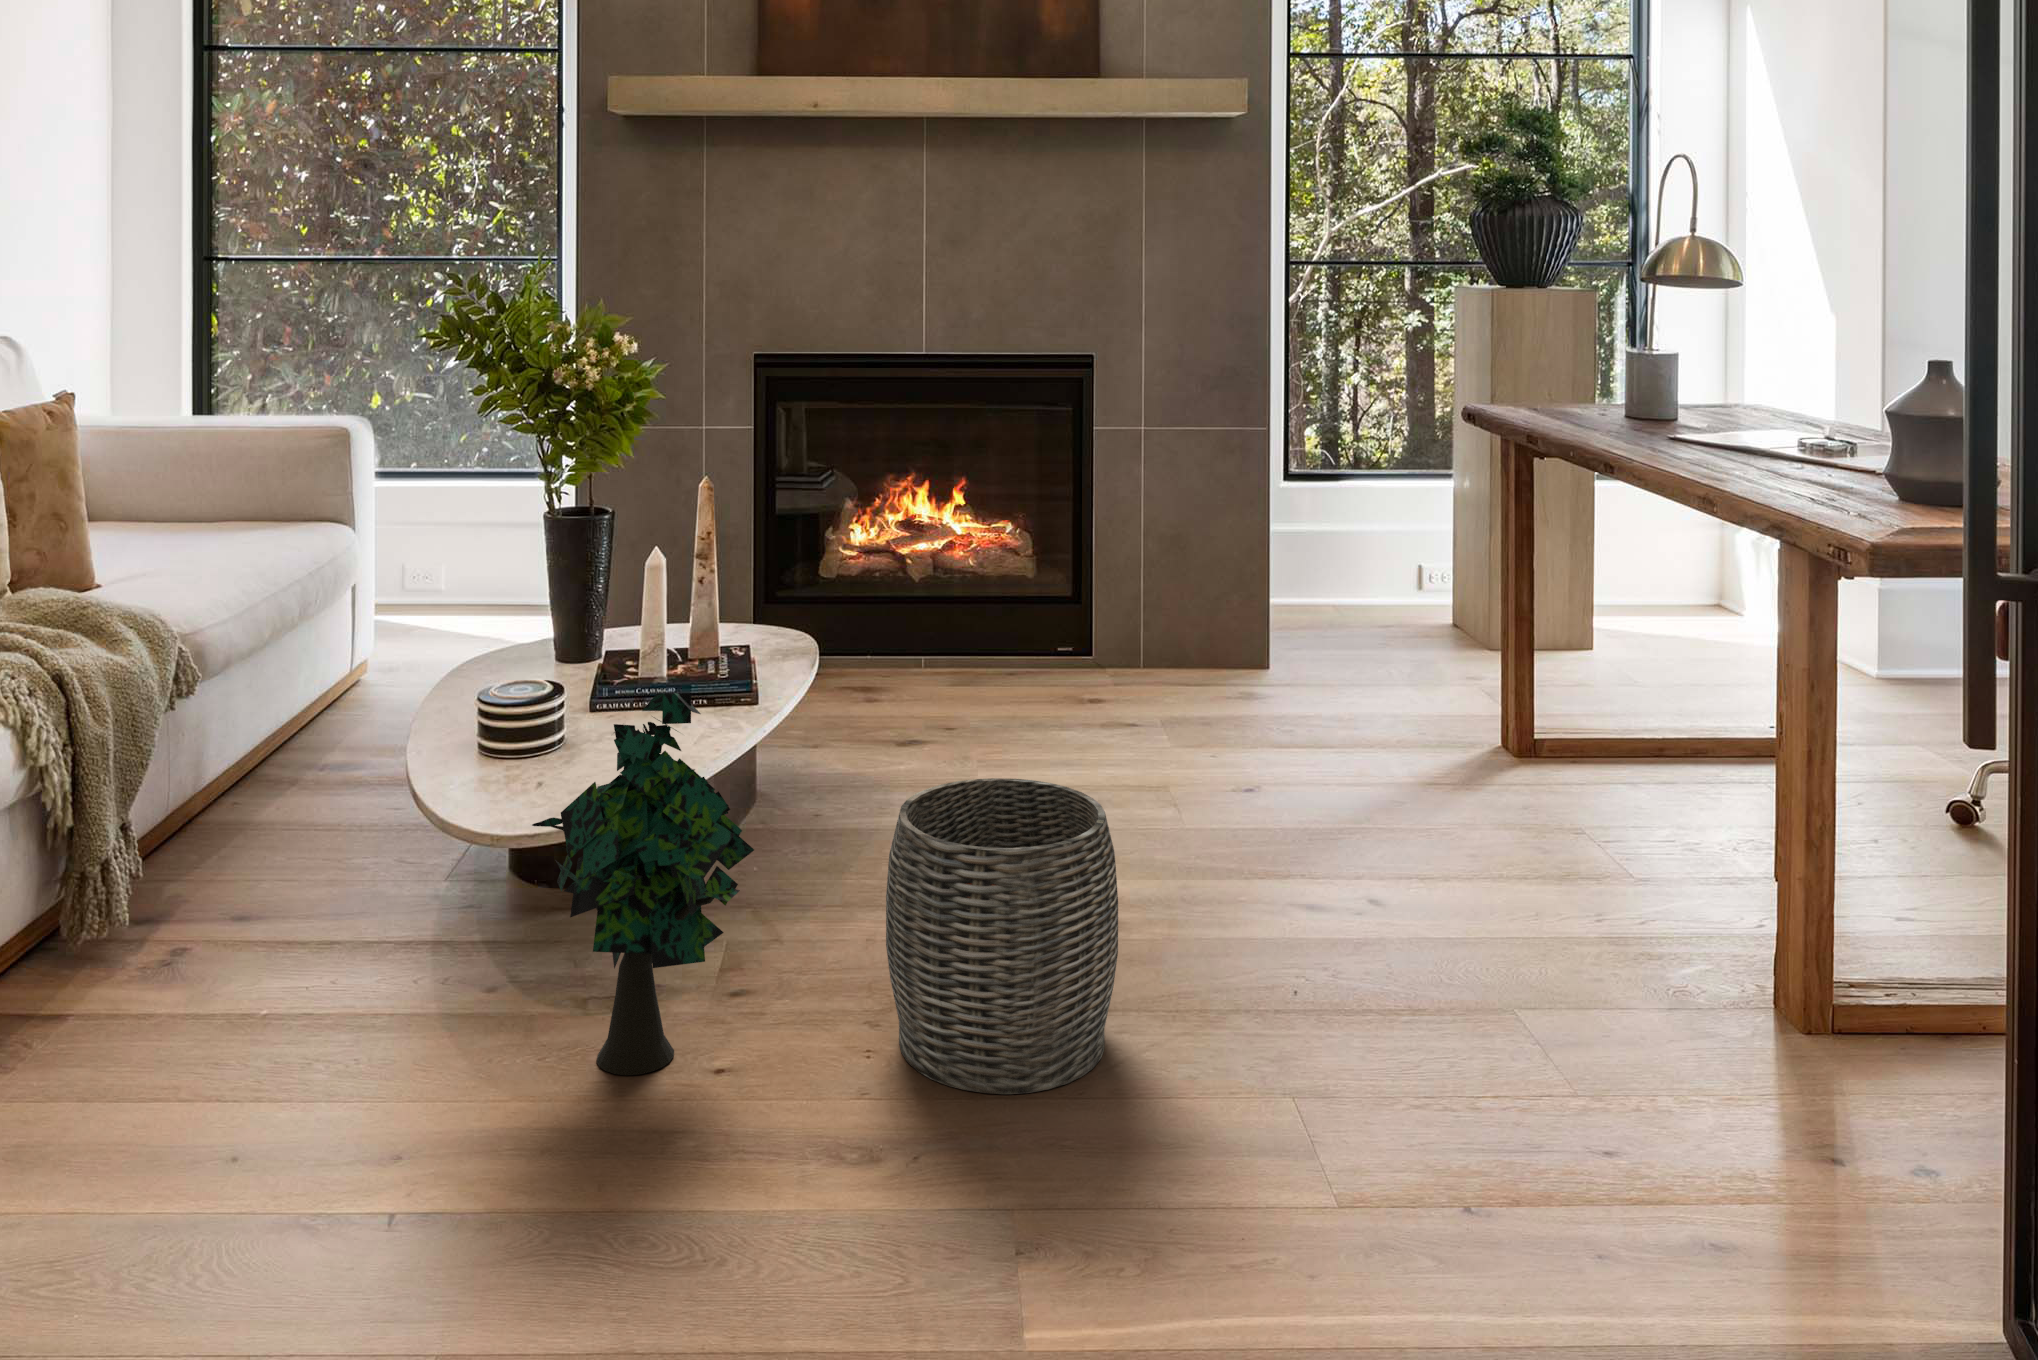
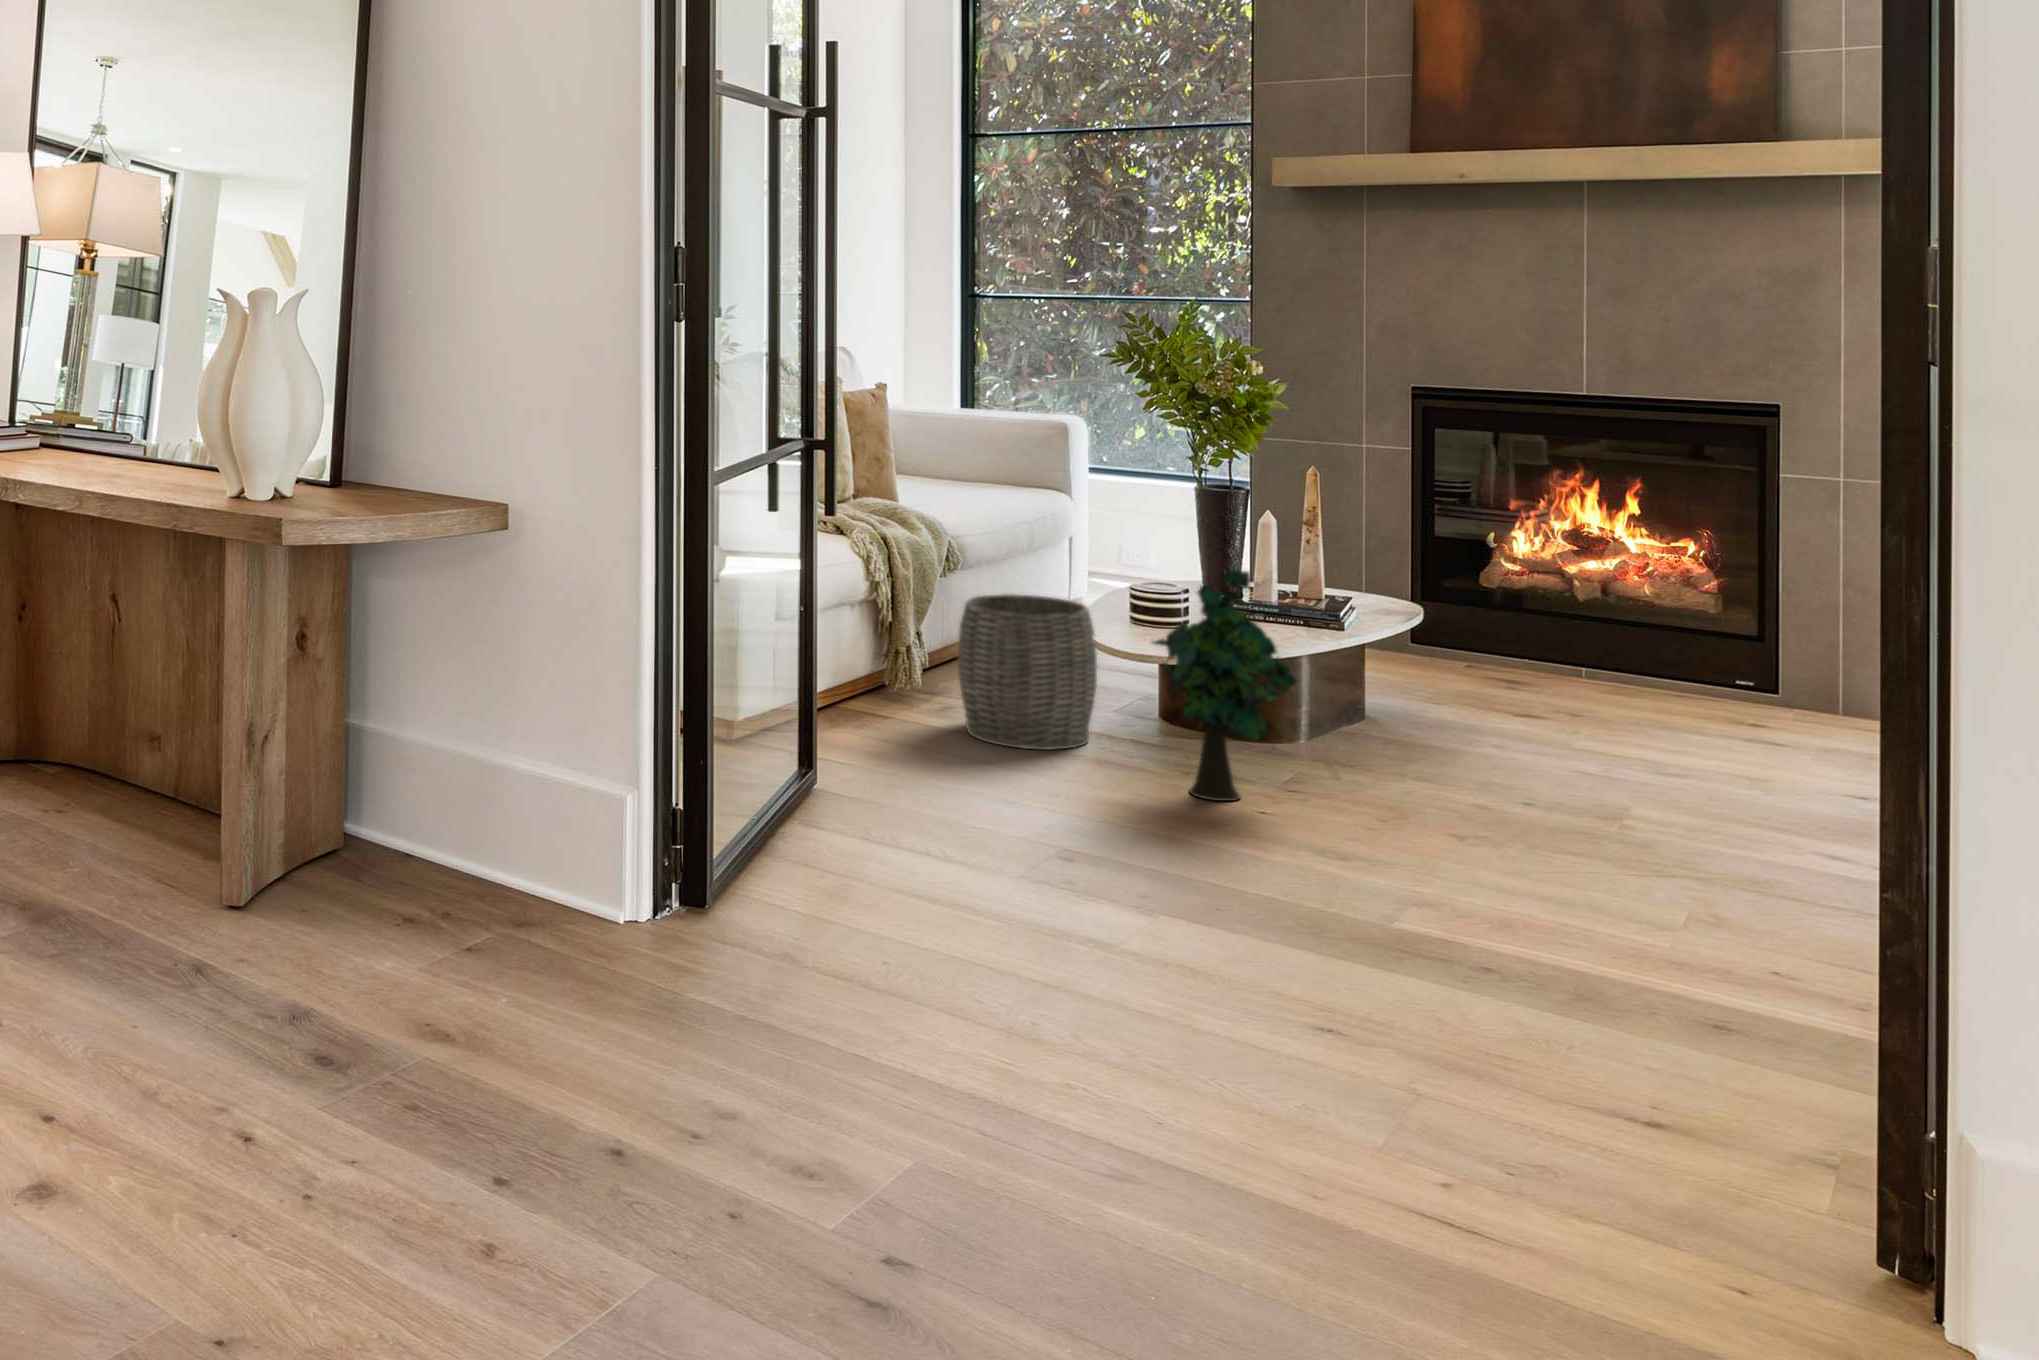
woven basket: present [886,778,1118,1094] -> present [958,594,1097,750]

